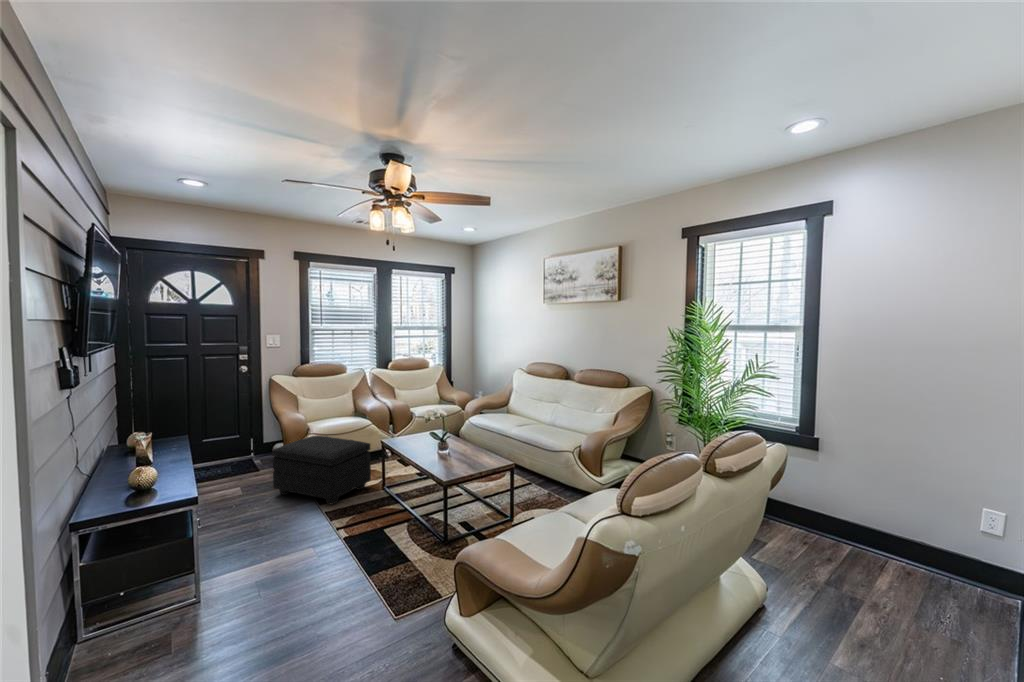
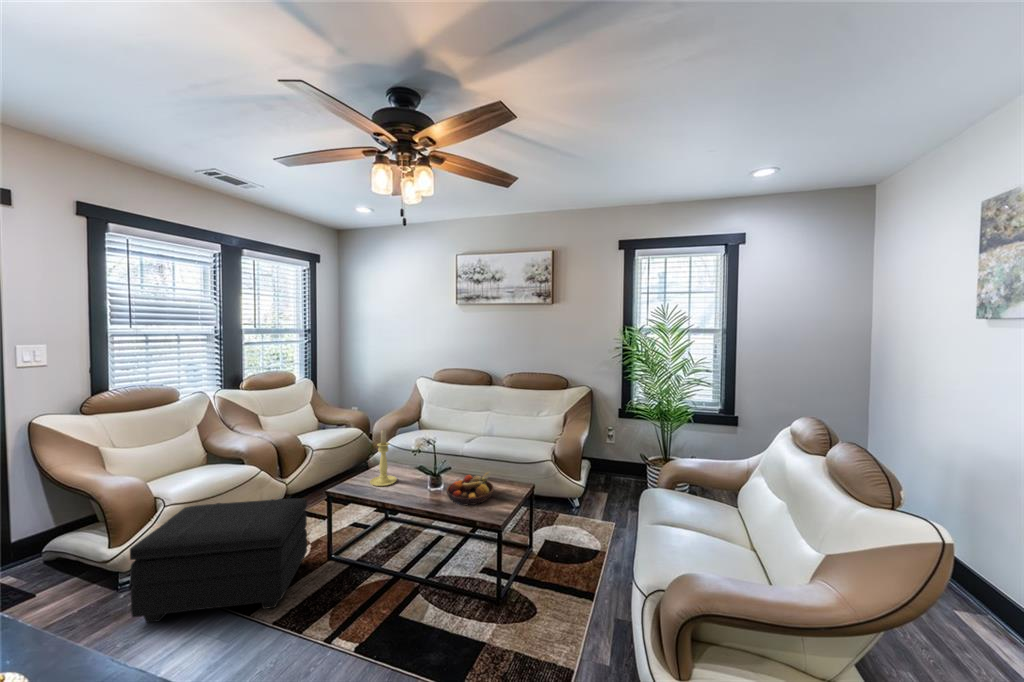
candle holder: none [410,402,430,445] -> present [370,429,397,486]
fruit bowl: none [438,445,480,467] -> present [447,472,494,505]

